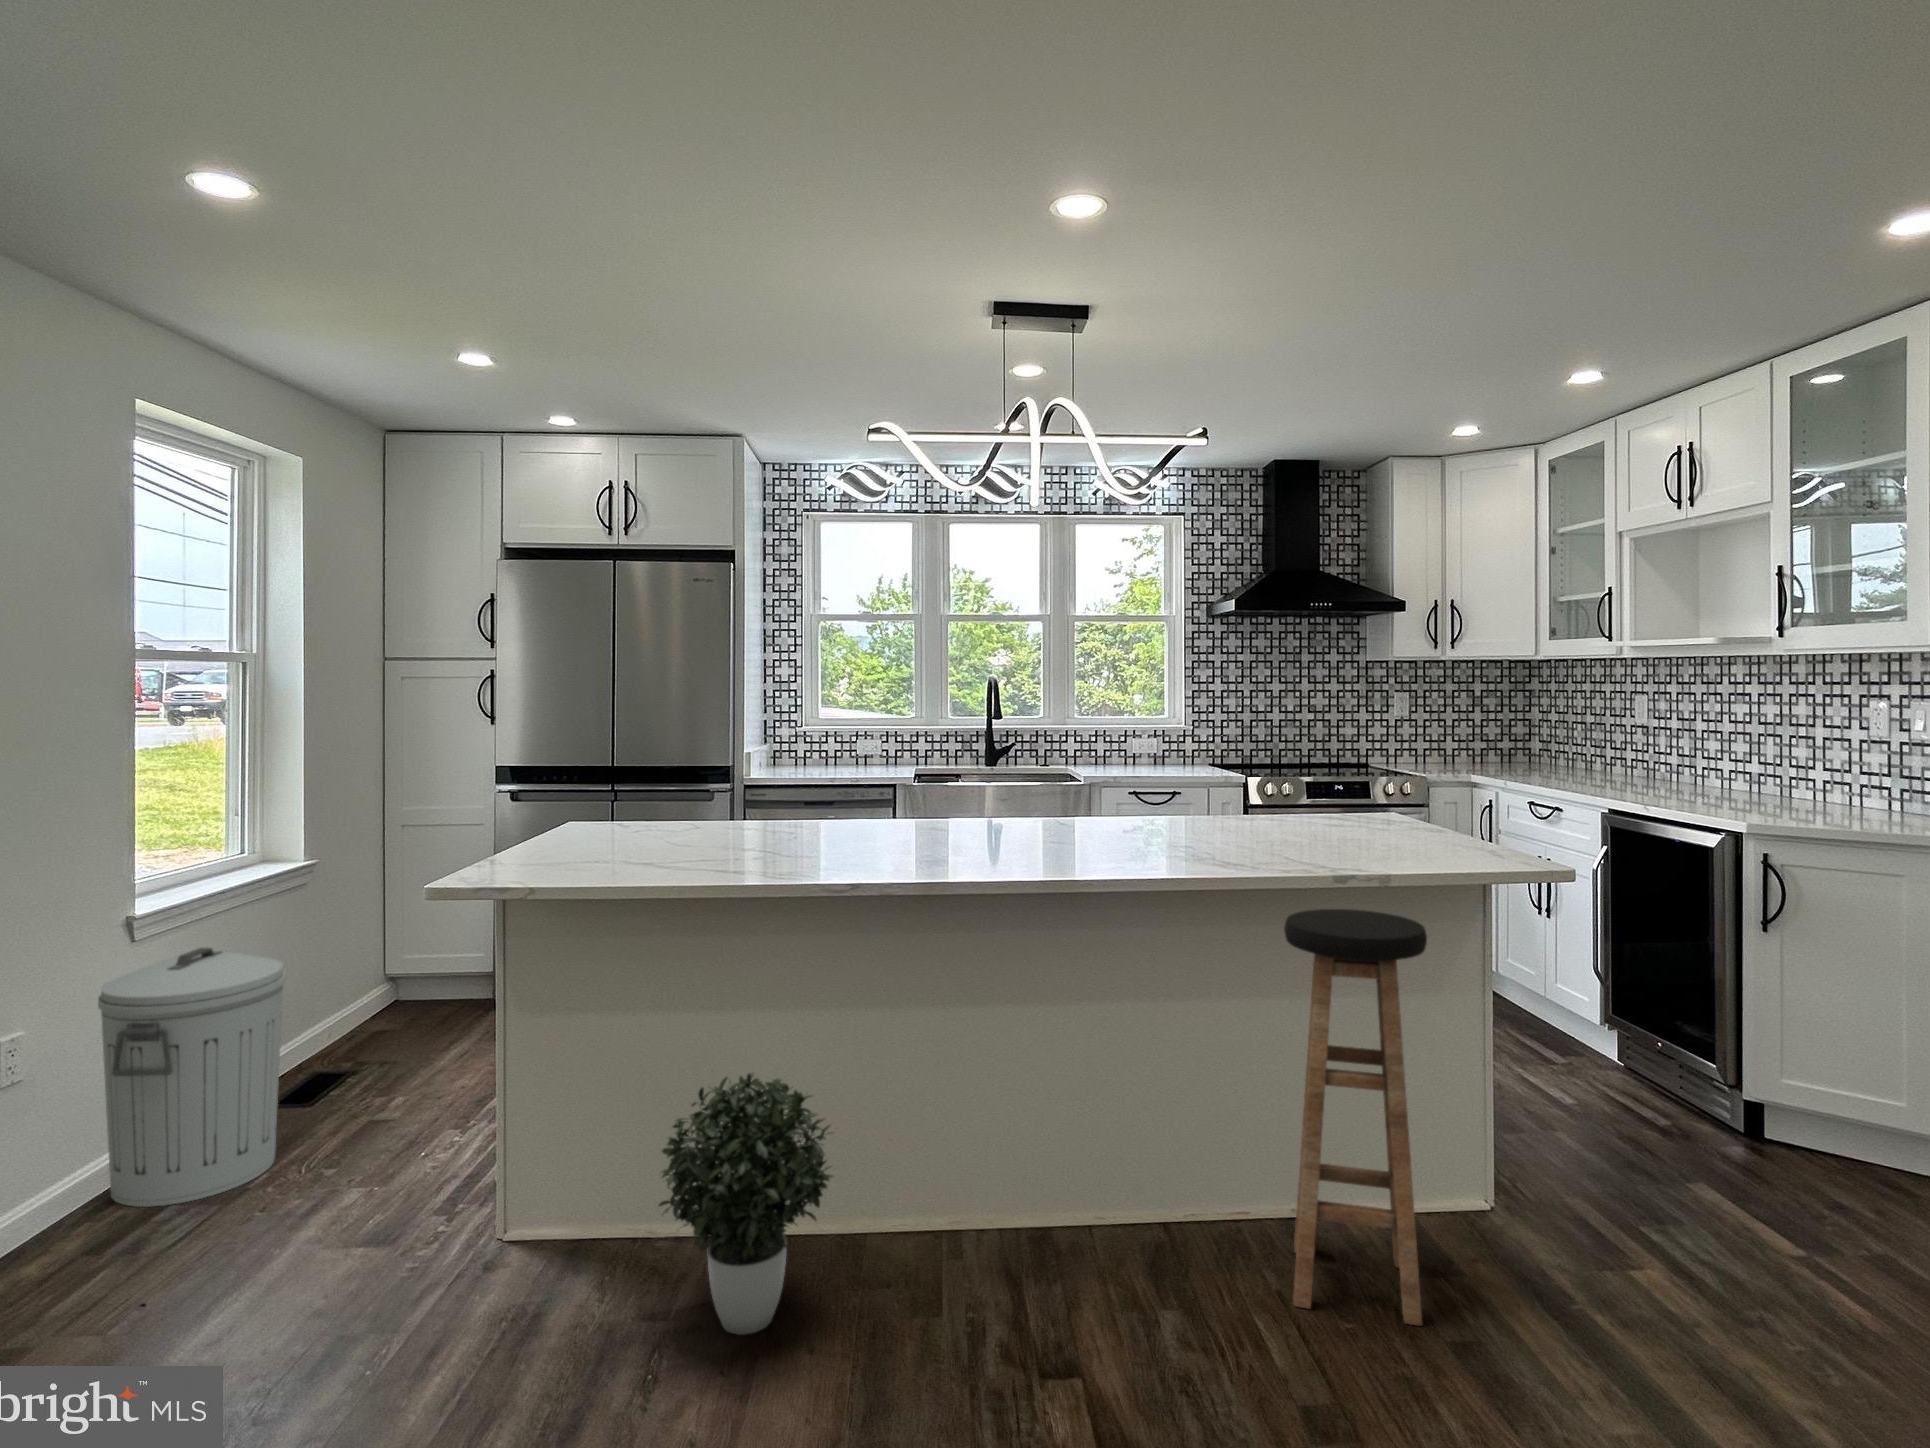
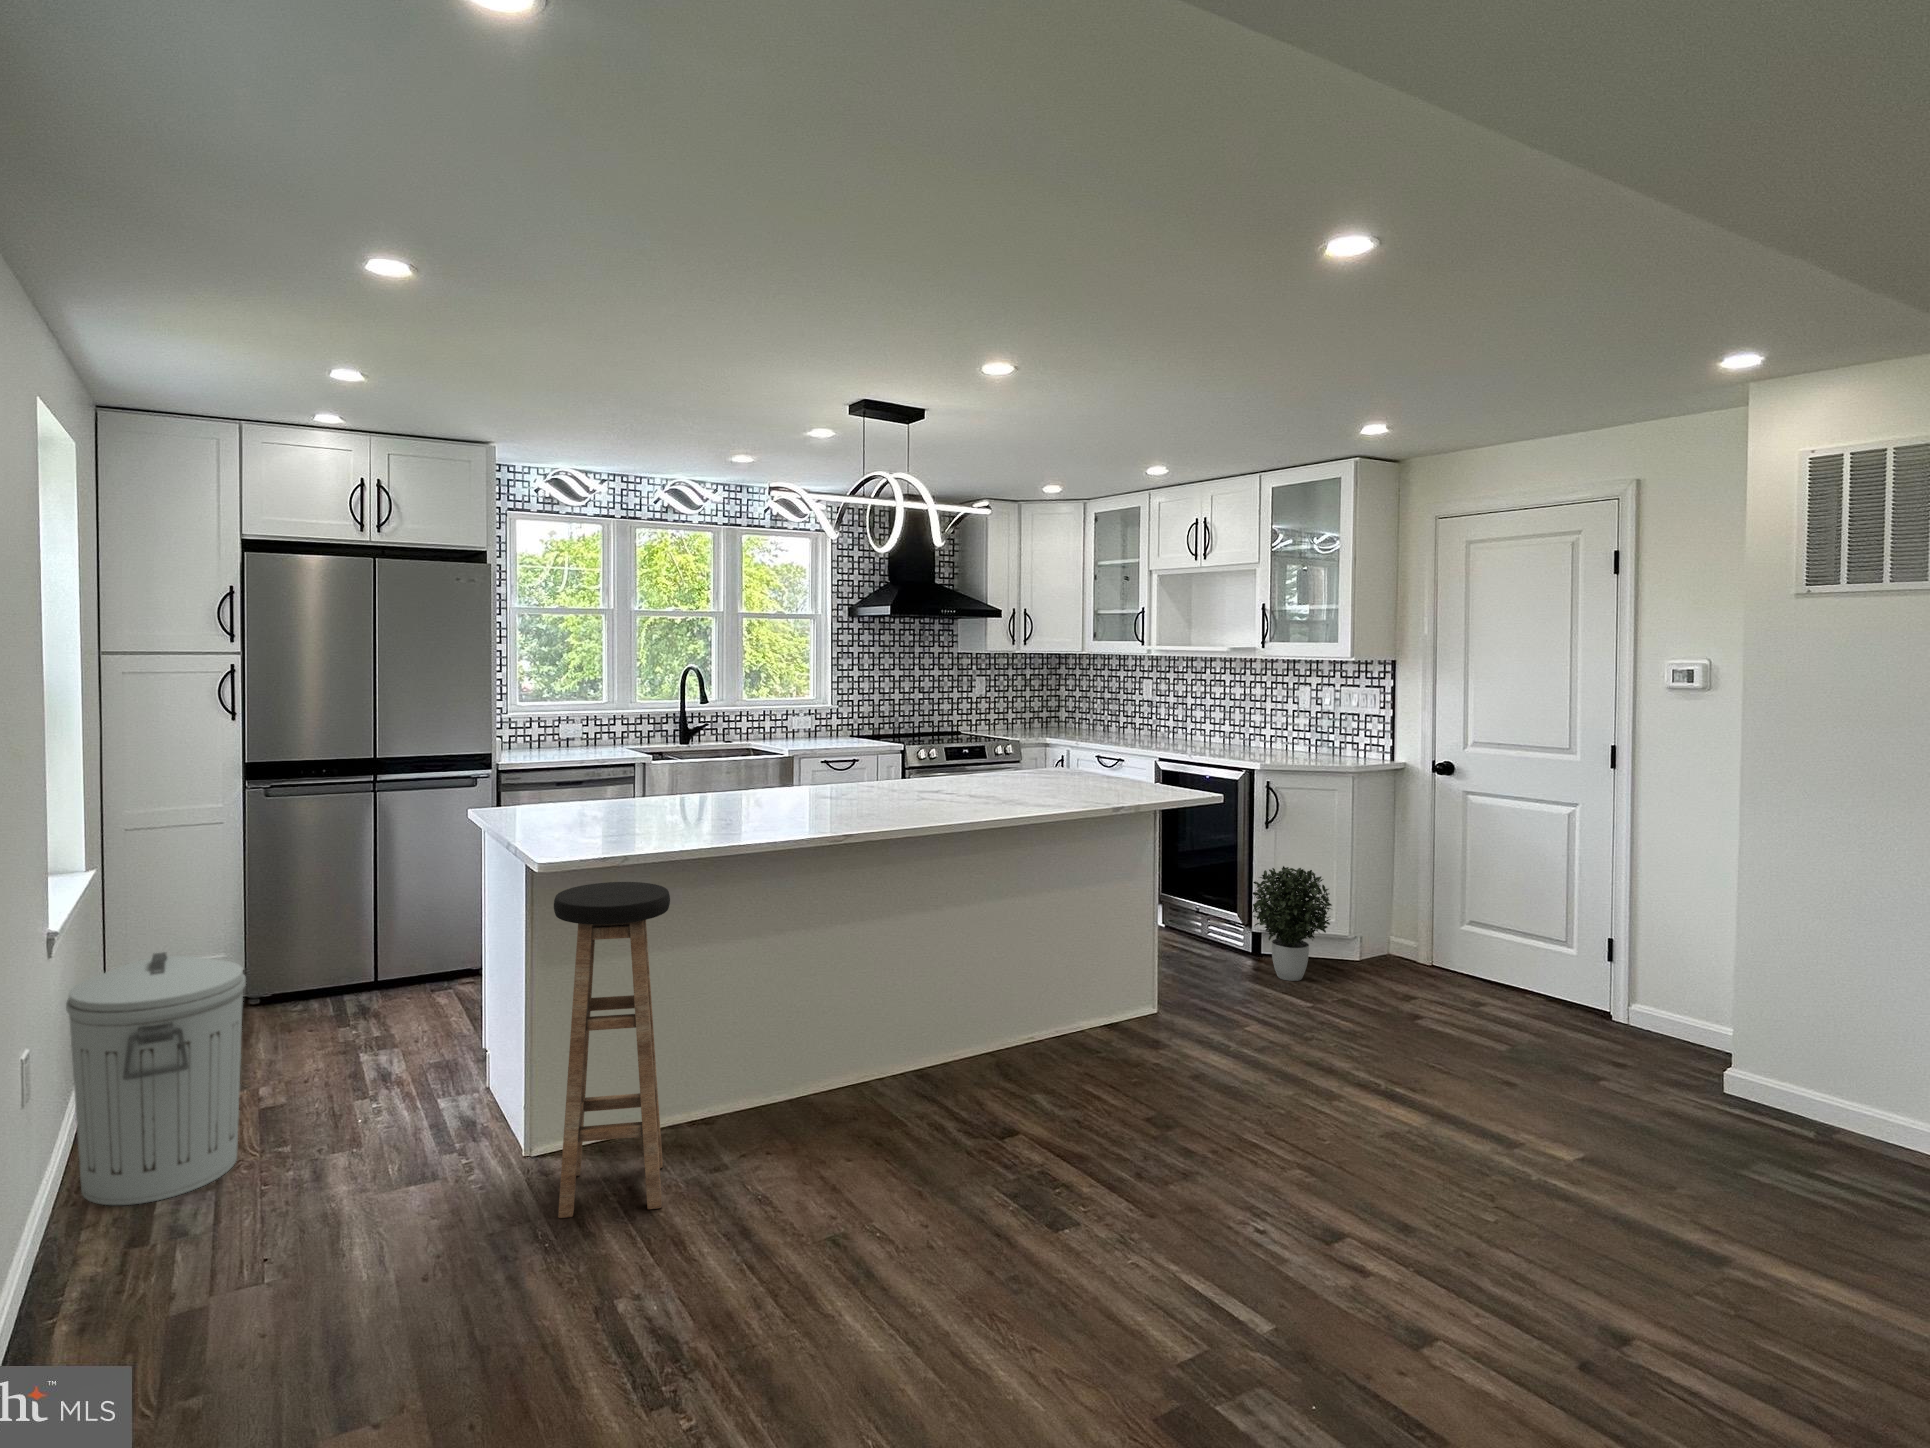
bar stool: present [1284,909,1427,1326] -> present [554,882,670,1218]
potted plant: present [658,1073,834,1335] -> present [1252,866,1332,981]

